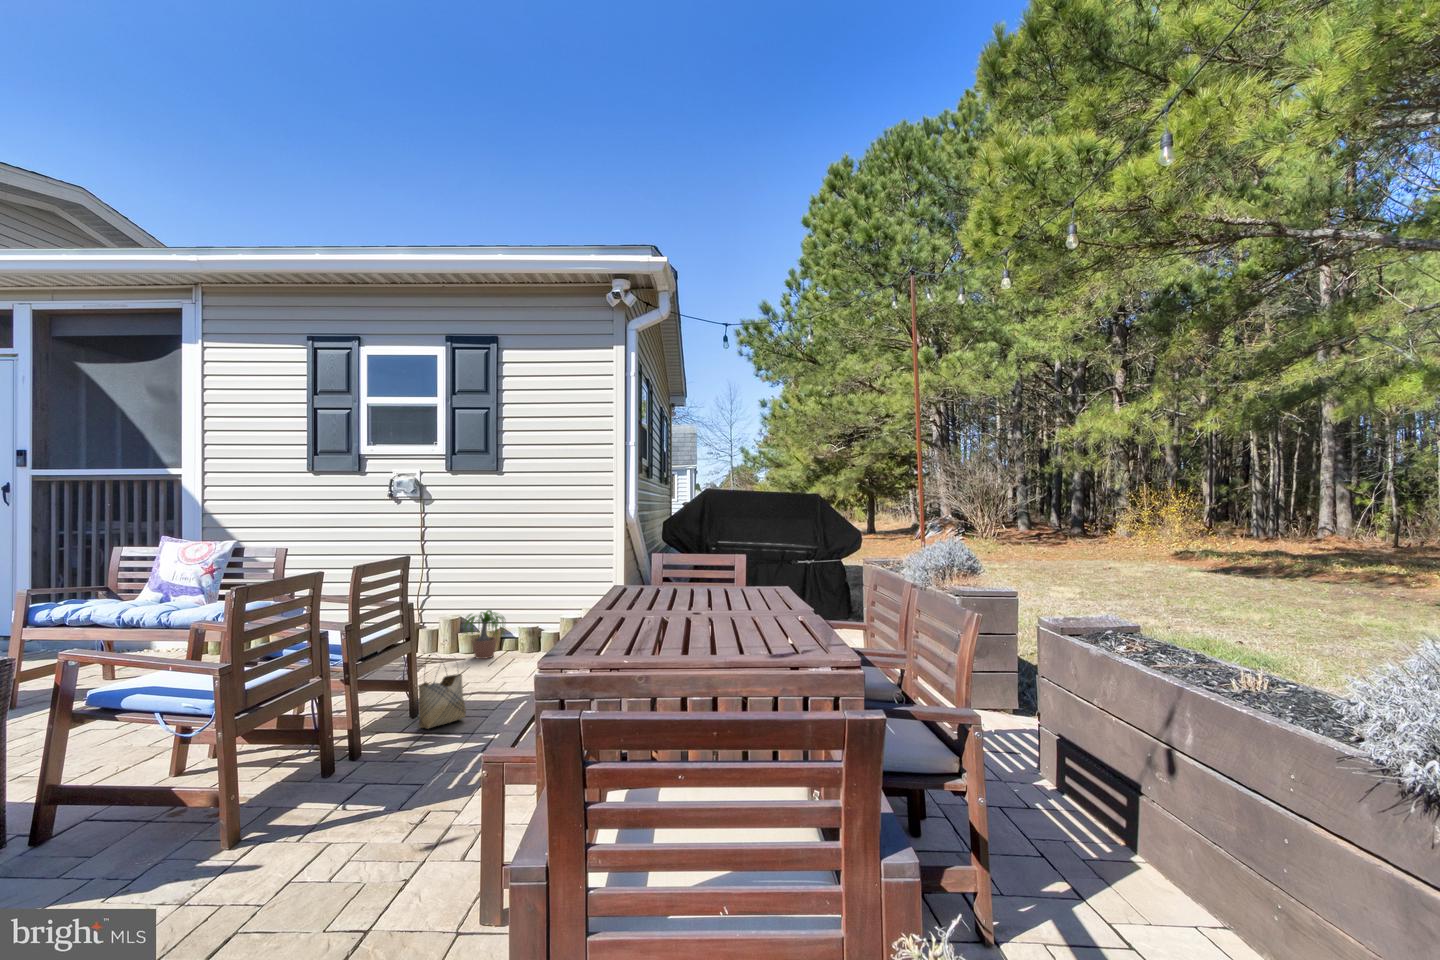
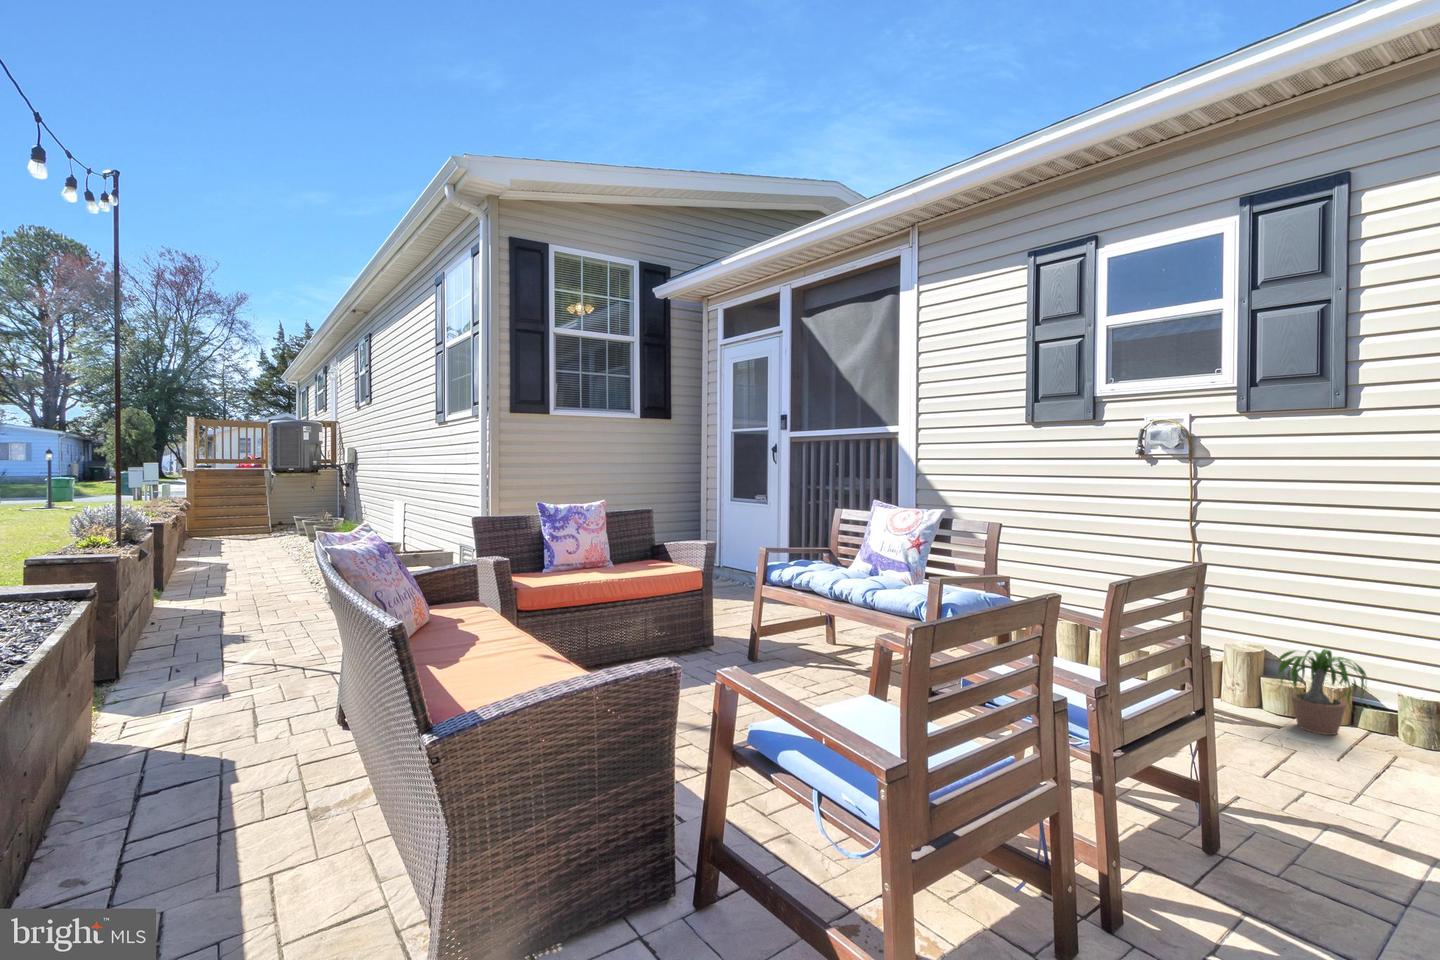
woven basket: present [418,662,466,729] -> none [1245,753,1356,911]

